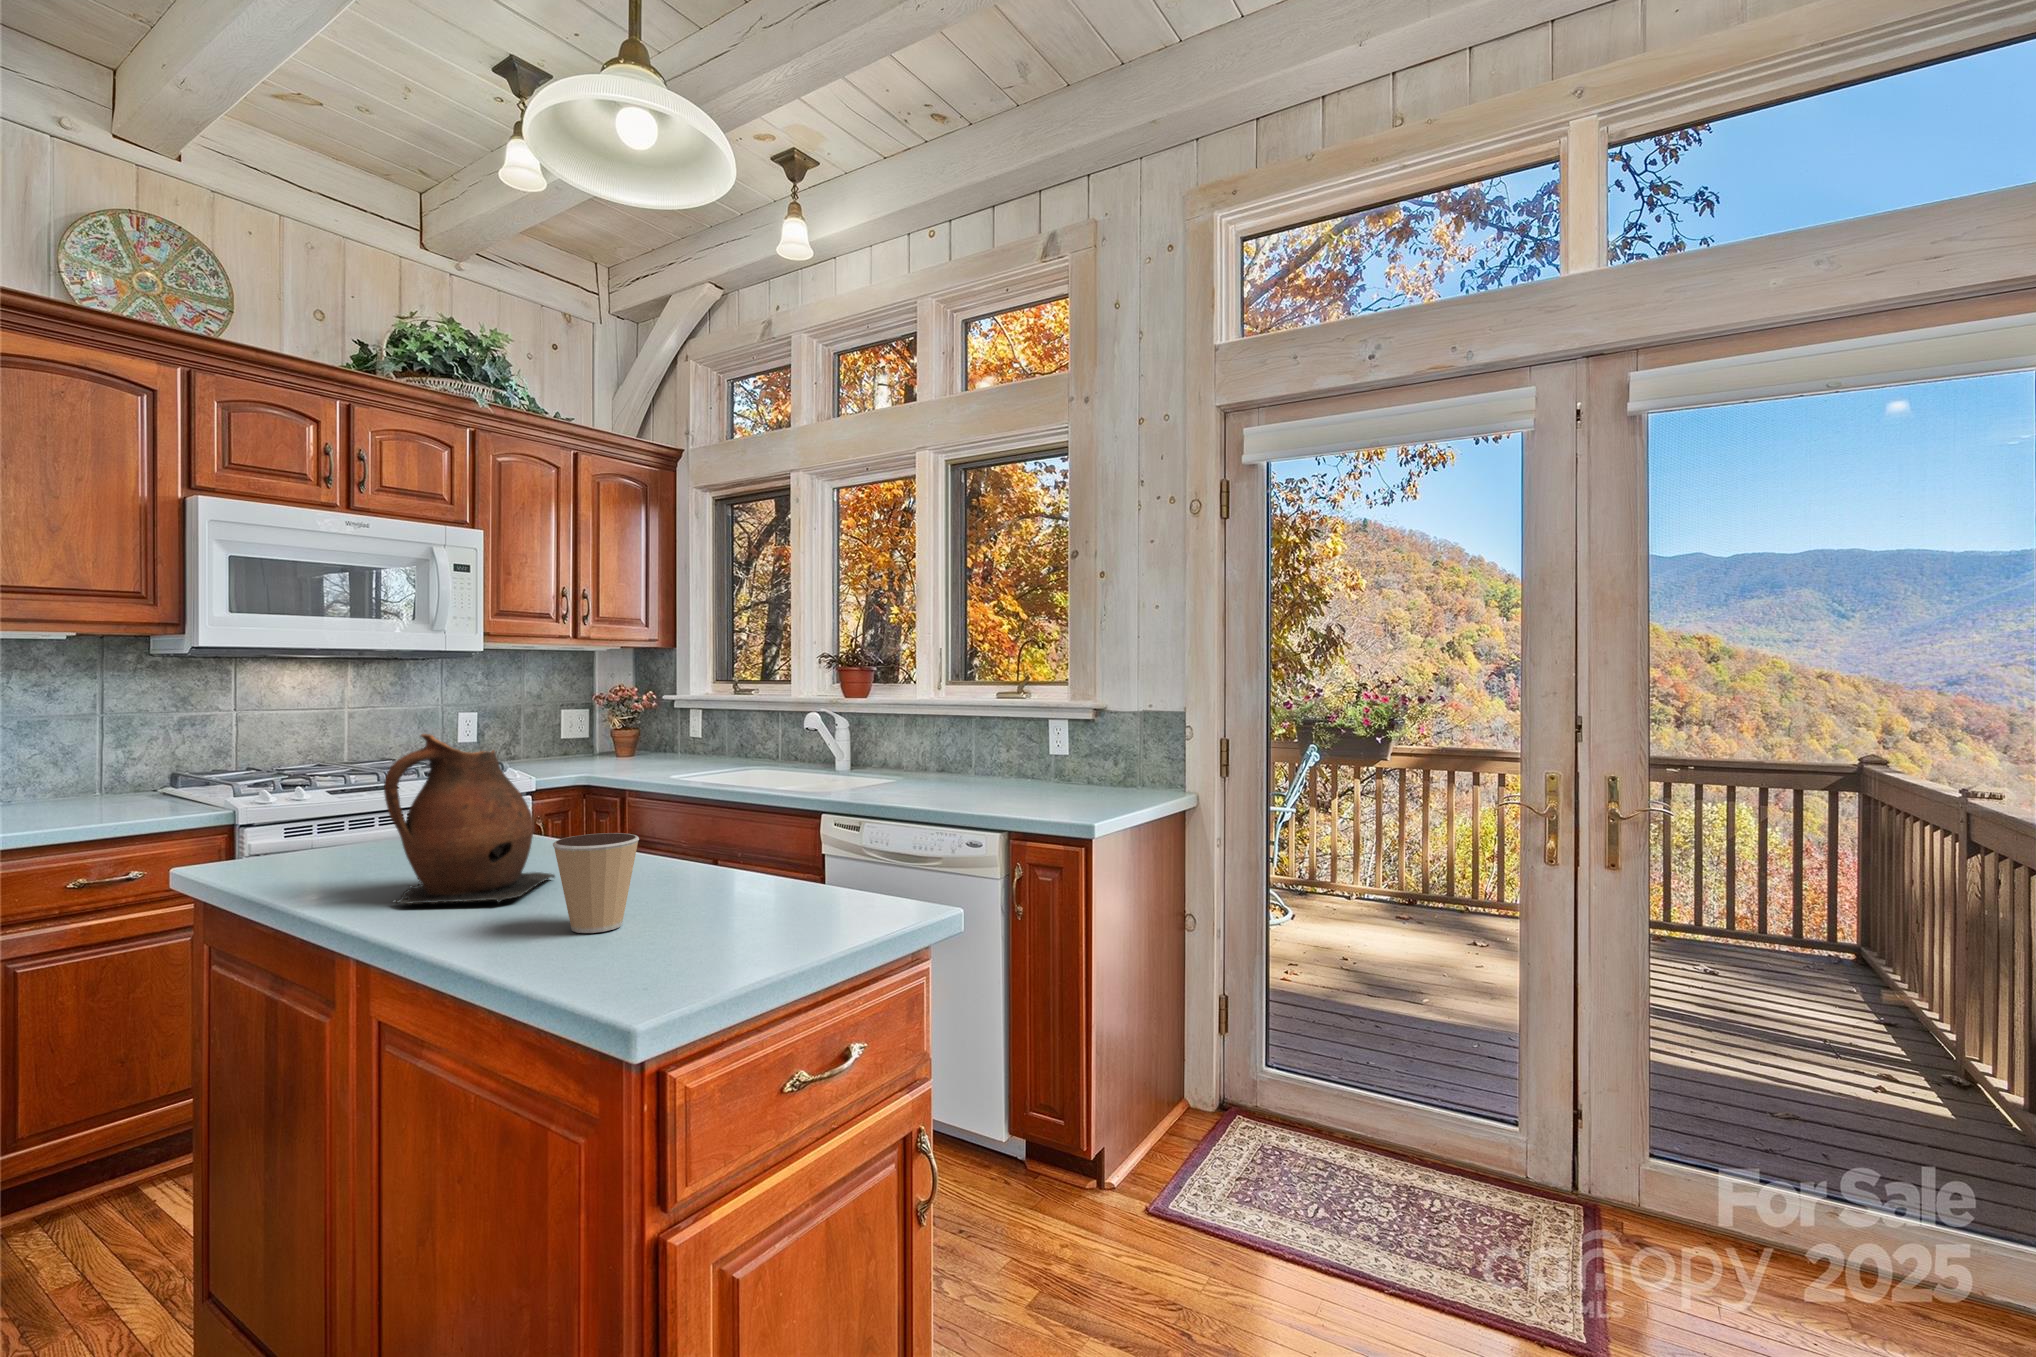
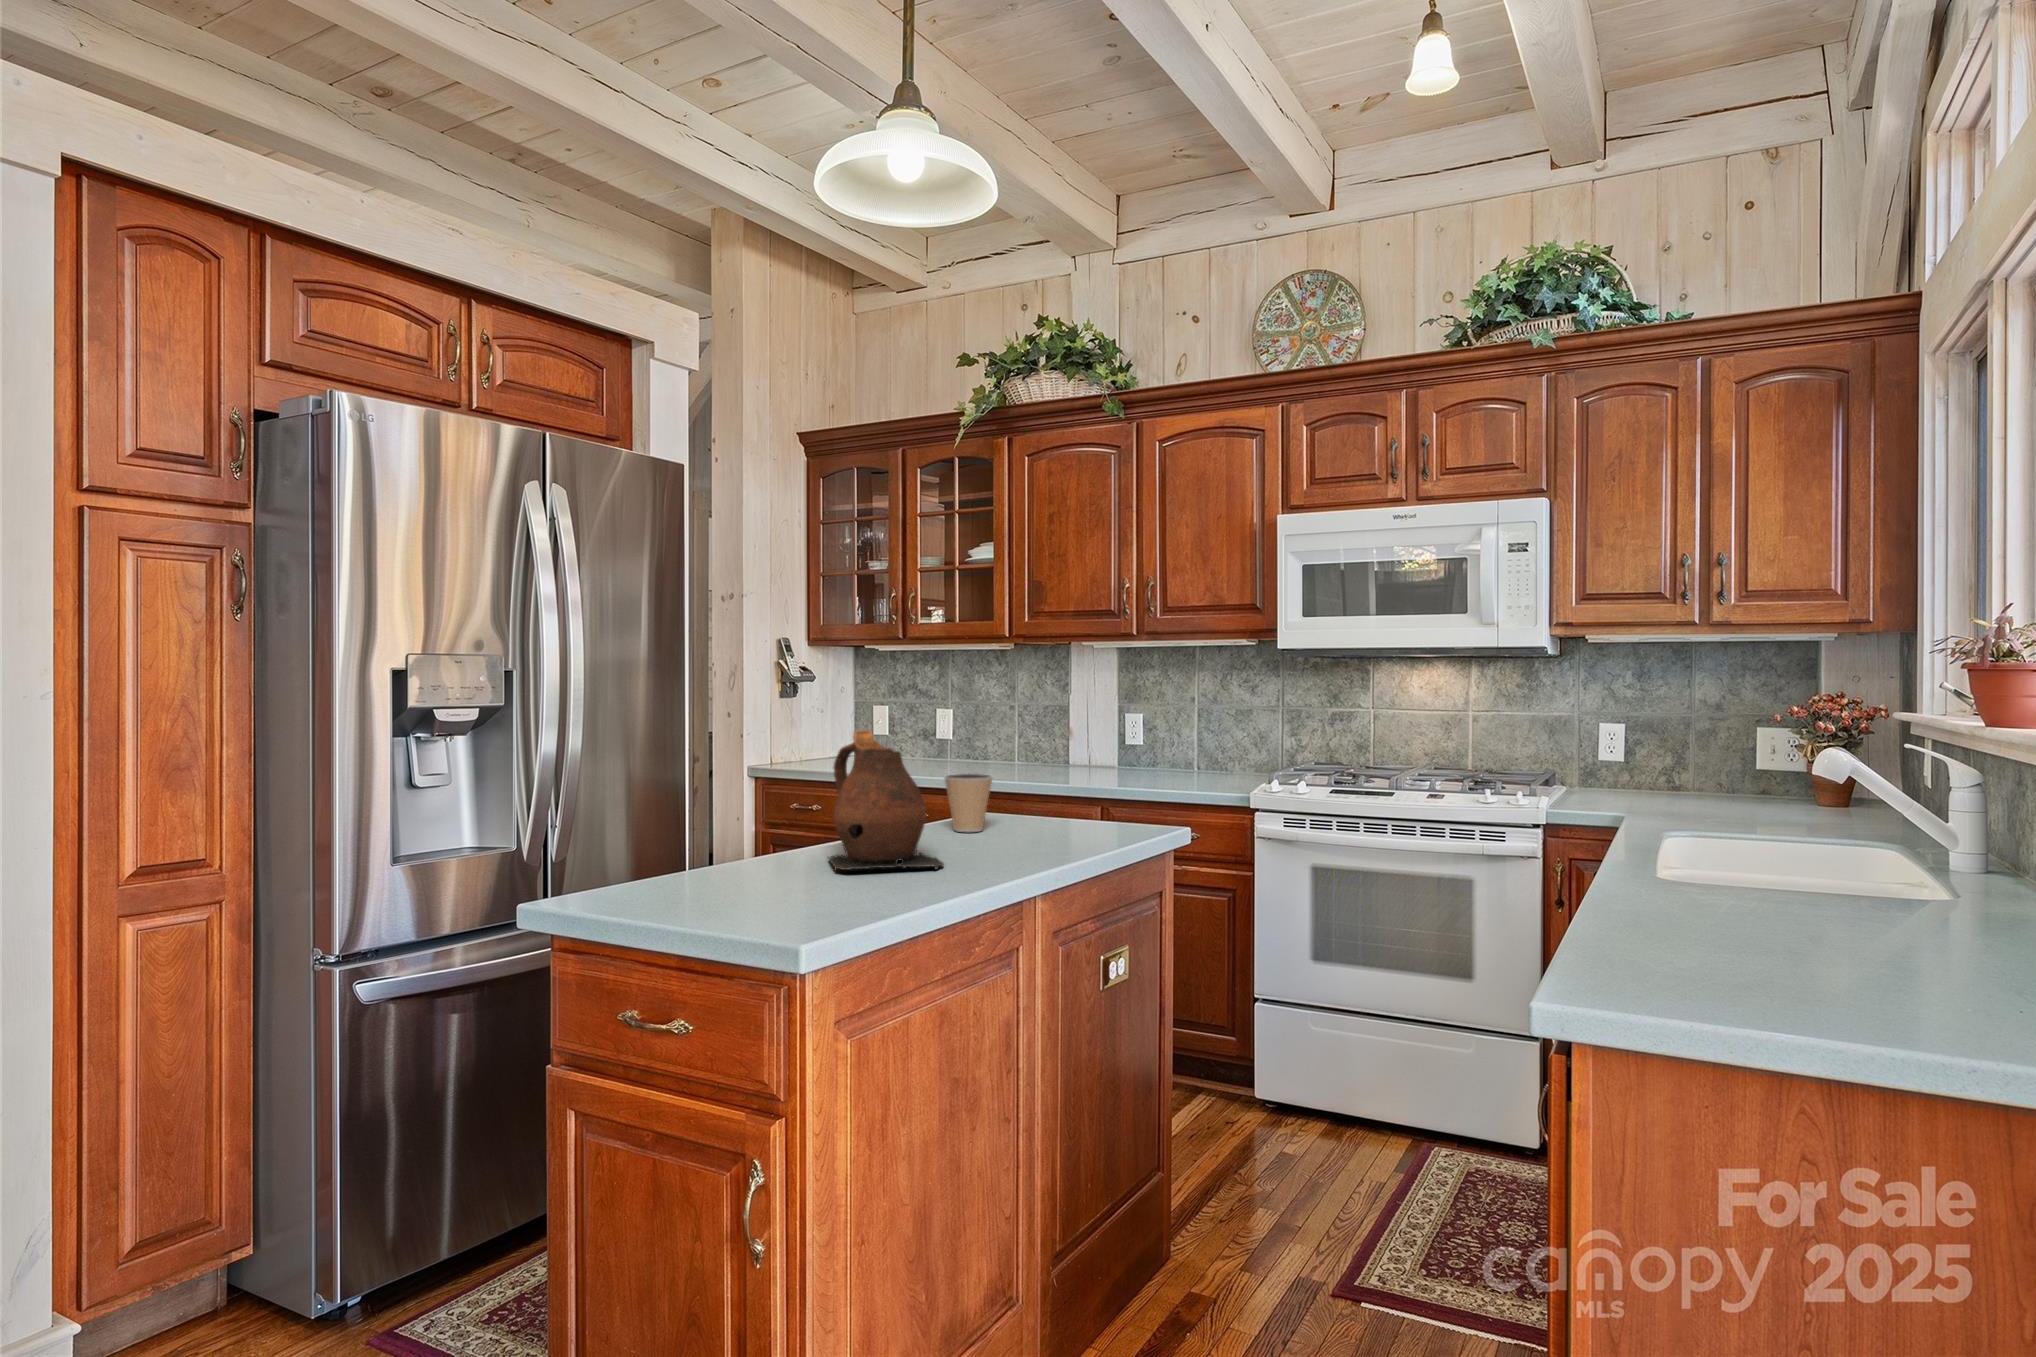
coffee cup: present [553,833,639,933] -> present [944,774,993,832]

